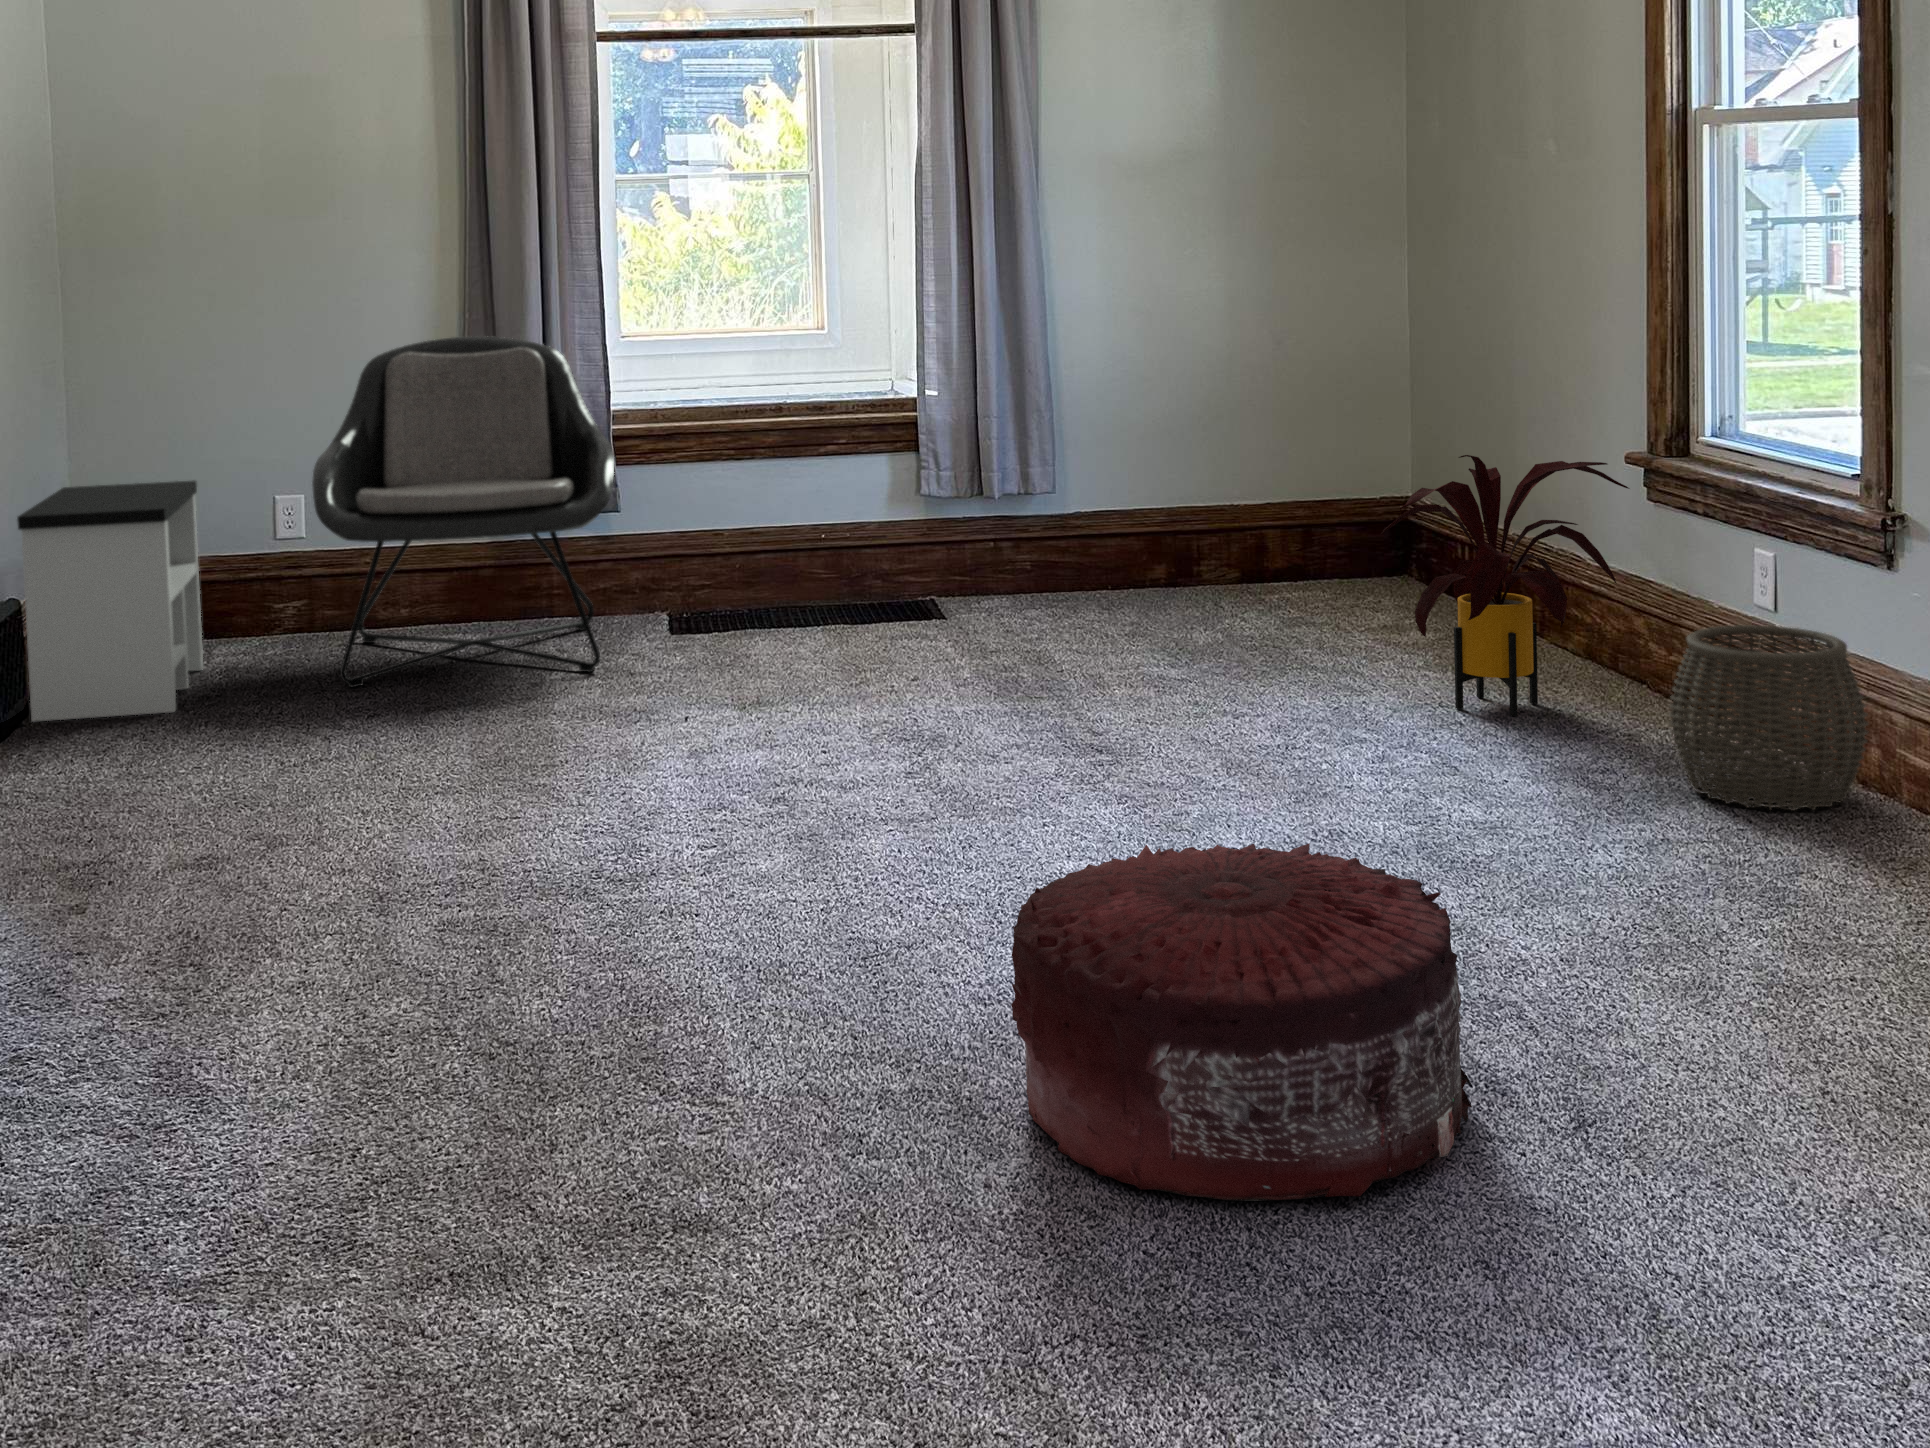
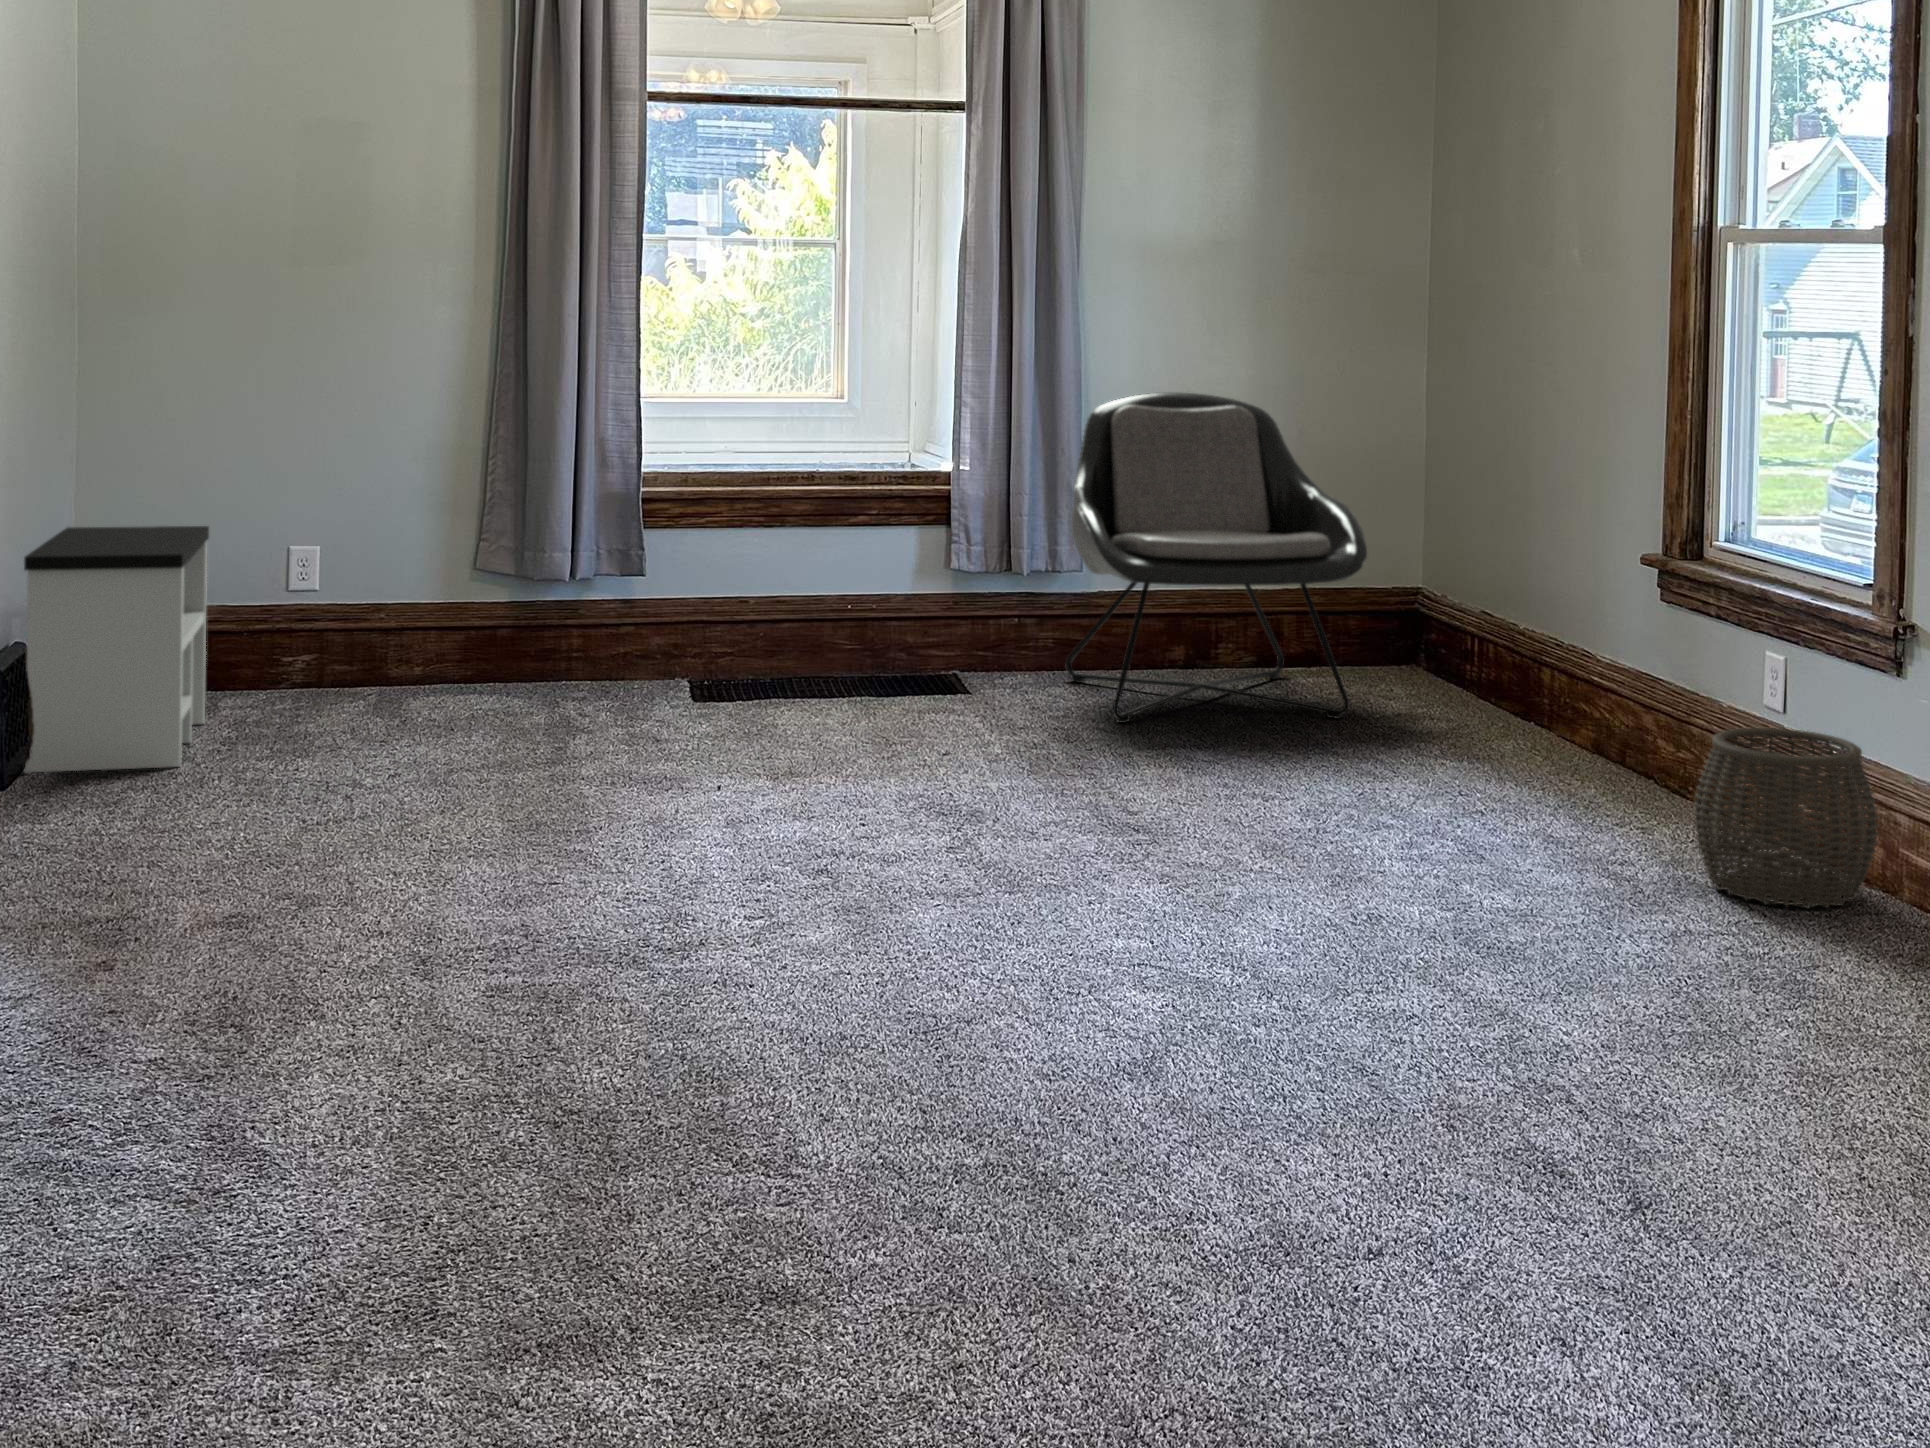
lounge chair: present [312,336,614,688] -> present [1066,392,1367,723]
house plant: present [1381,455,1629,716] -> none [1414,552,1655,810]
pouf: present [1011,843,1472,1201] -> none [1096,926,1535,1277]

